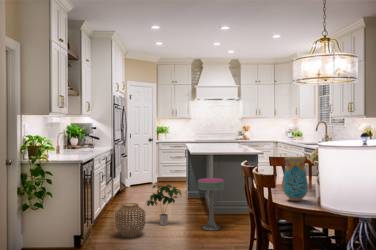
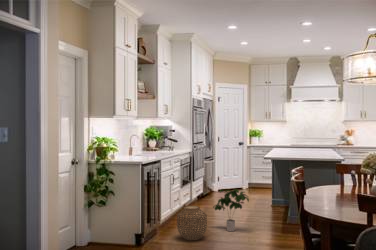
vase: present [283,157,308,201] -> none [314,161,343,211]
bar stool: present [198,178,225,230] -> none [264,184,293,241]

